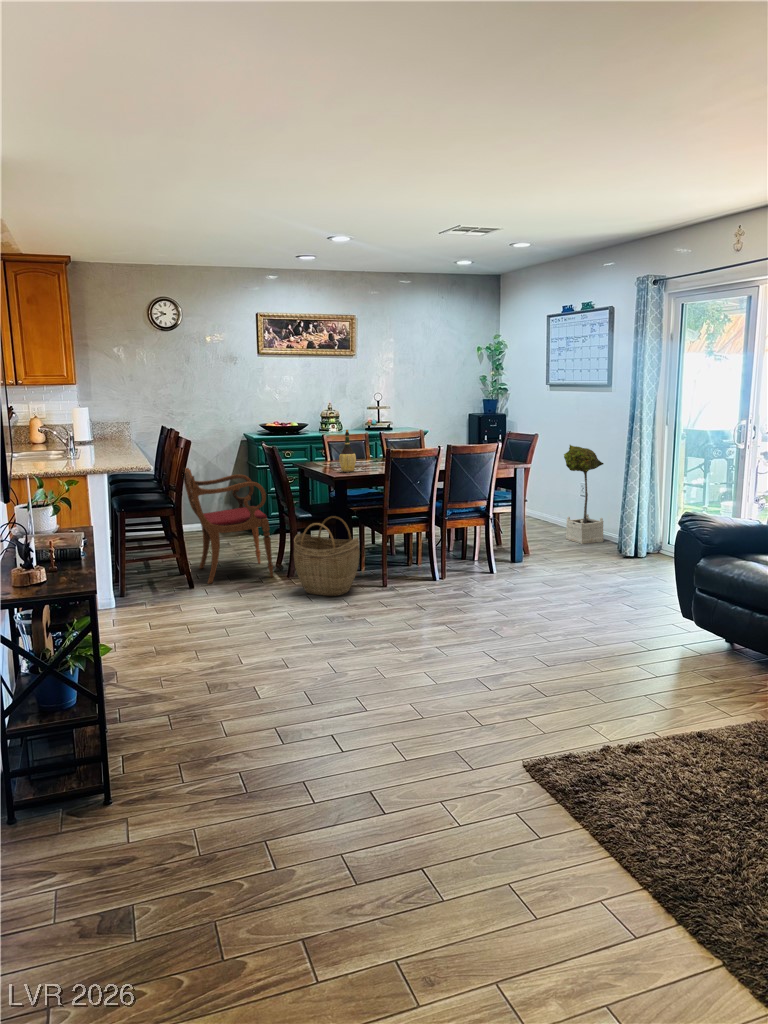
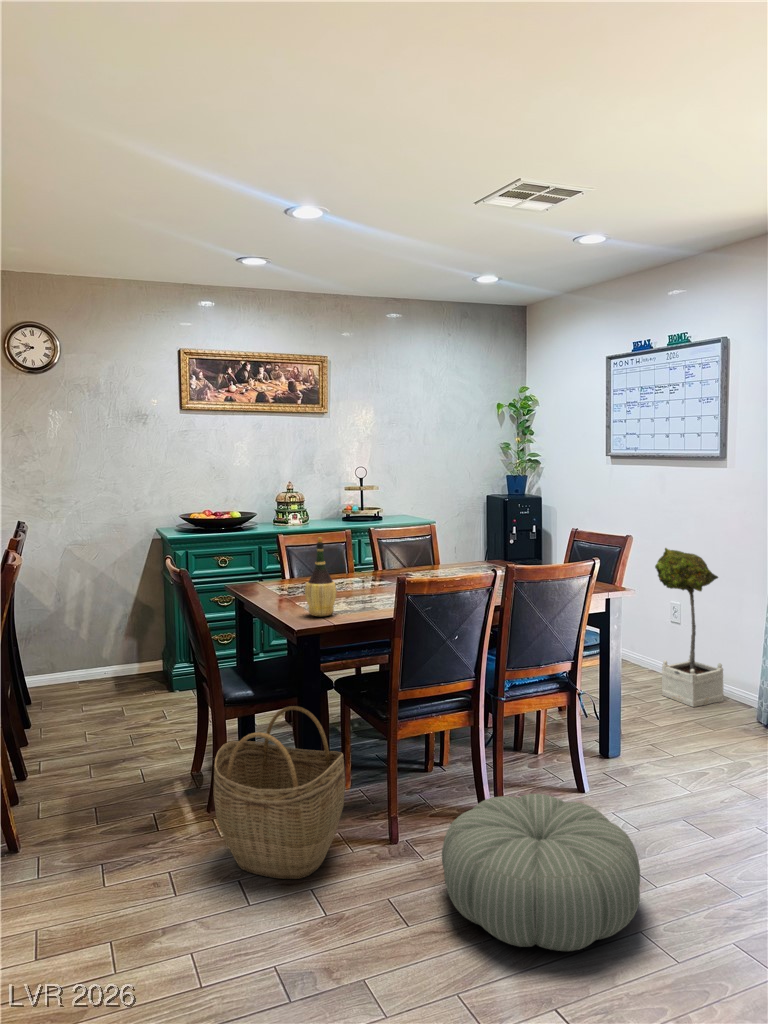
armchair: present [182,468,273,584] -> none [13,604,181,837]
pouf: none [405,557,498,613] -> present [442,794,640,951]

